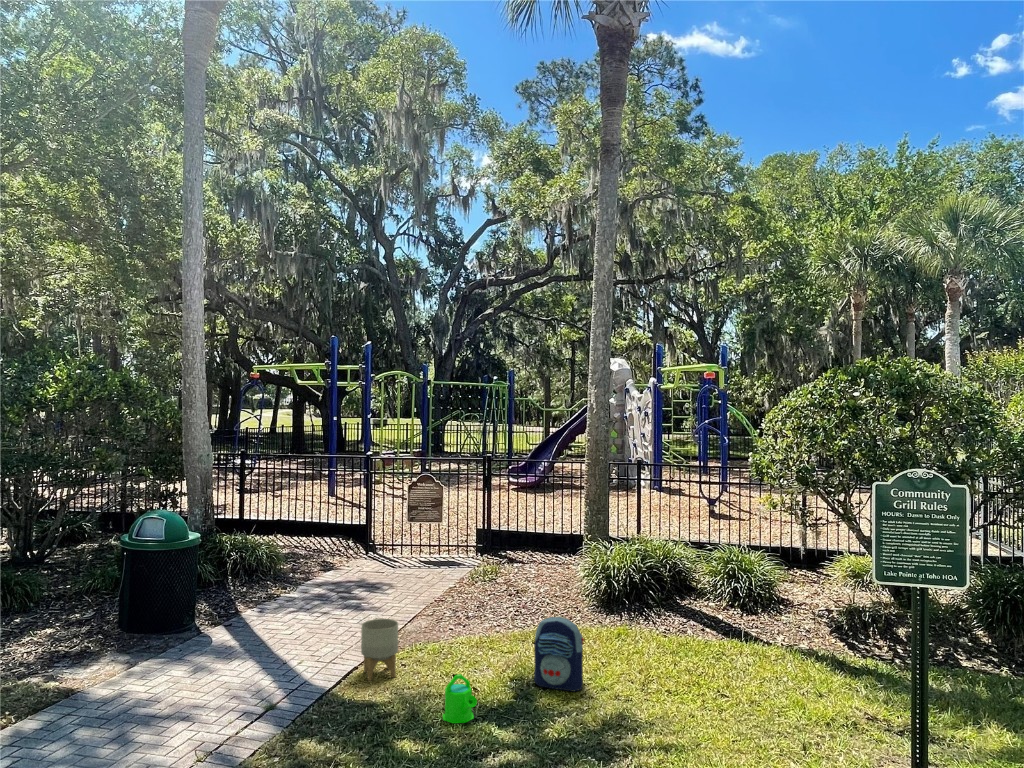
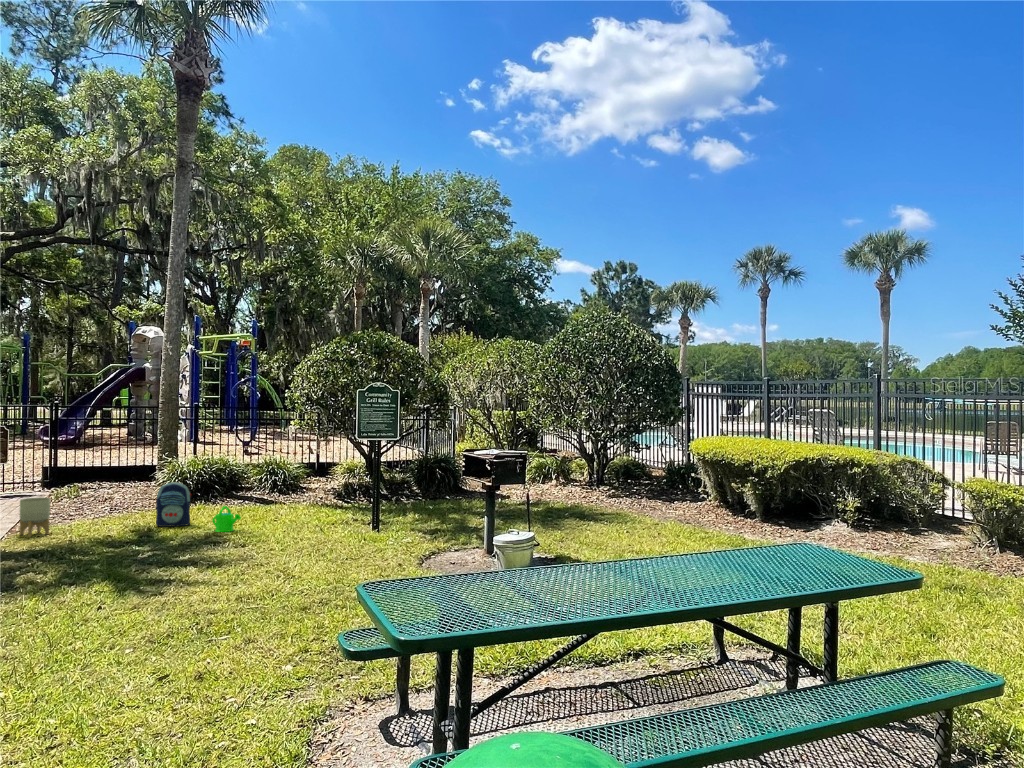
watering can: present [443,674,477,723] -> present [212,506,241,532]

